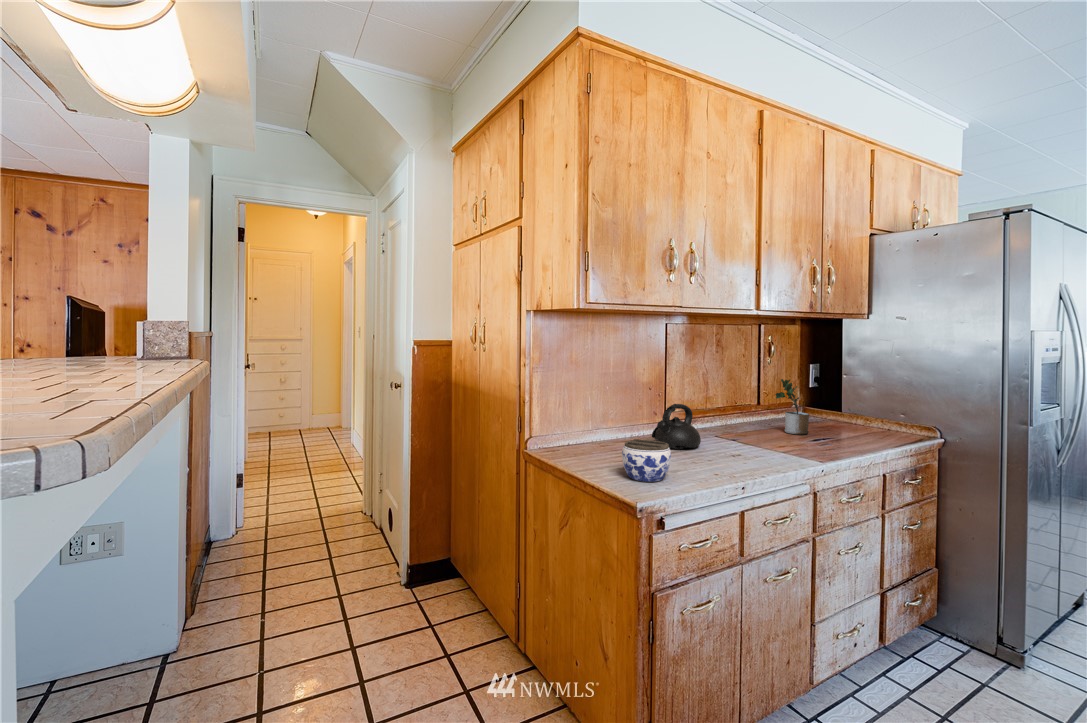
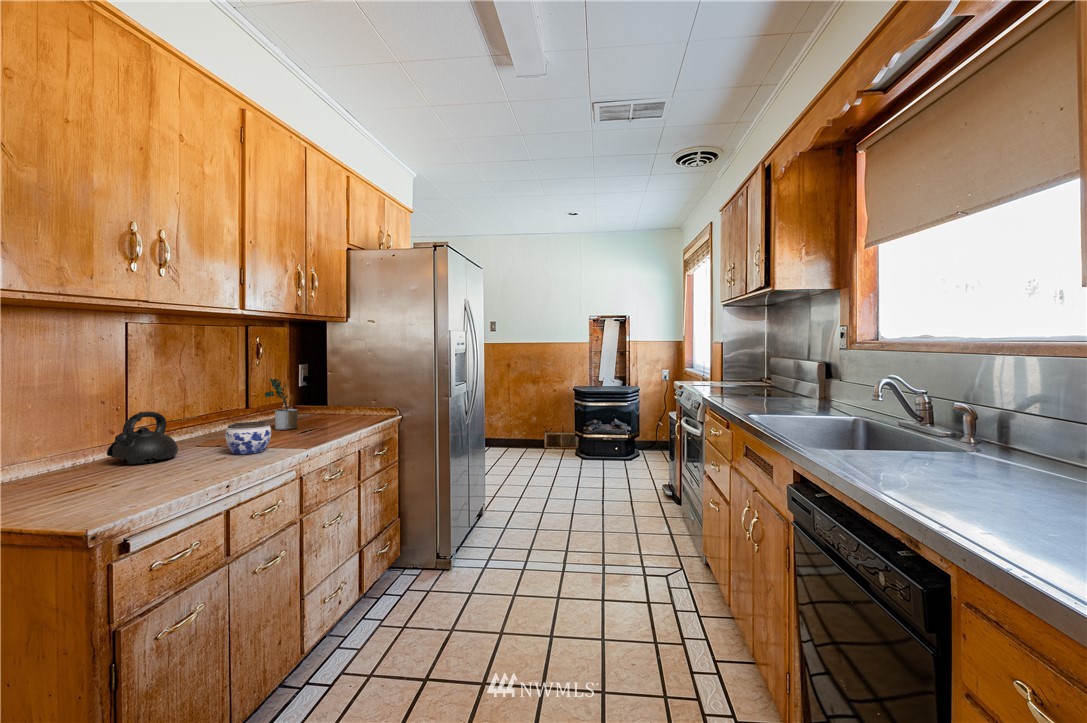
jar: present [622,439,671,482] -> present [225,421,271,454]

